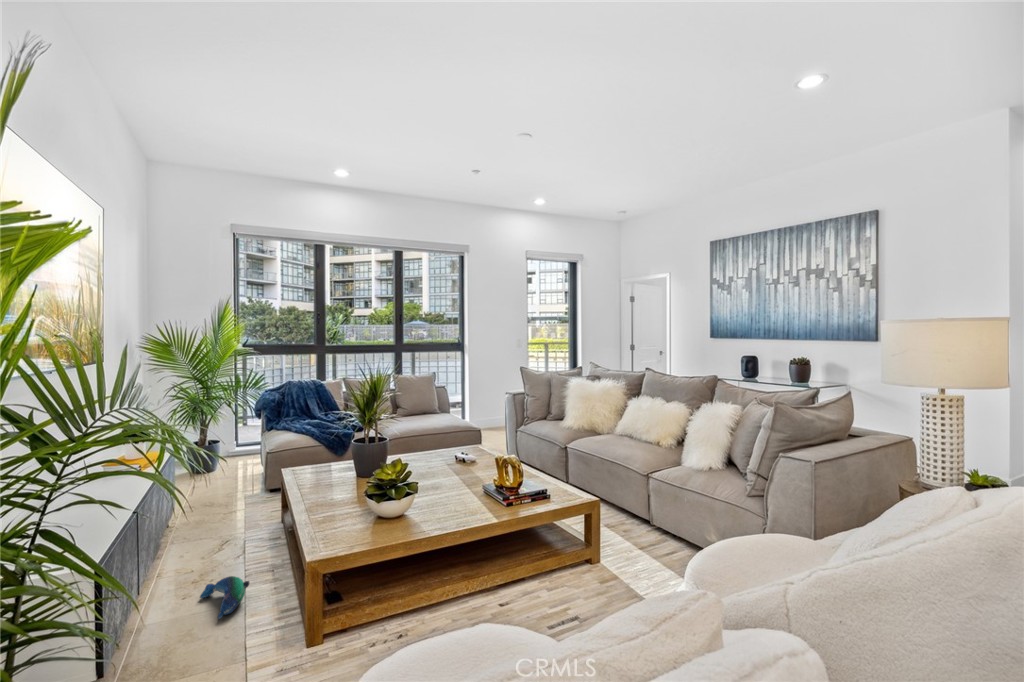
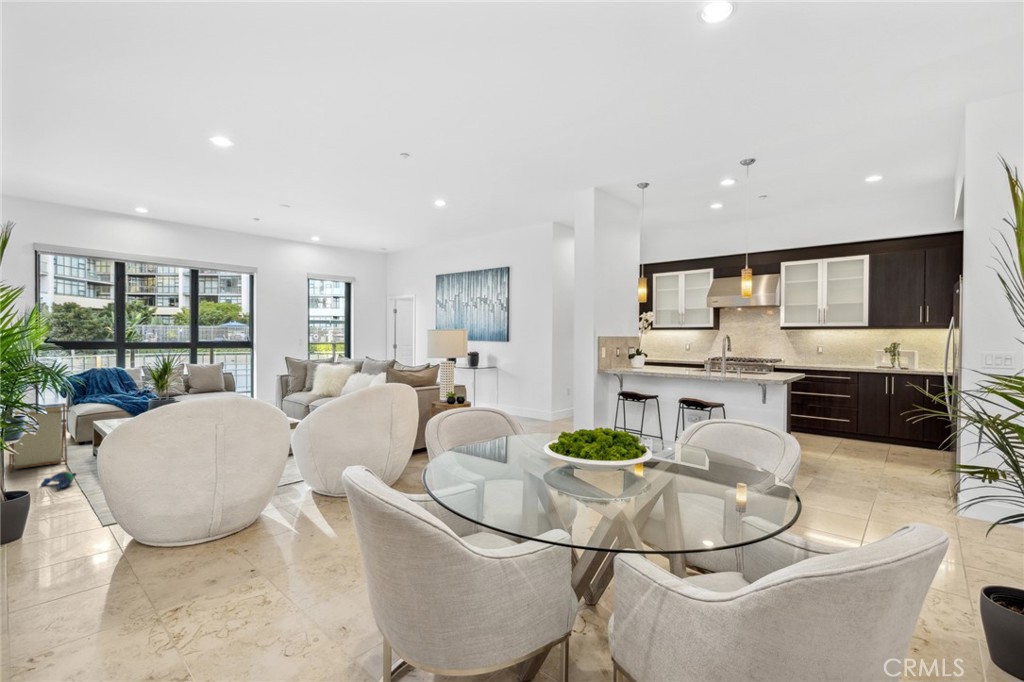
laundry basket: none [169,438,253,549] -> present [9,404,70,472]

